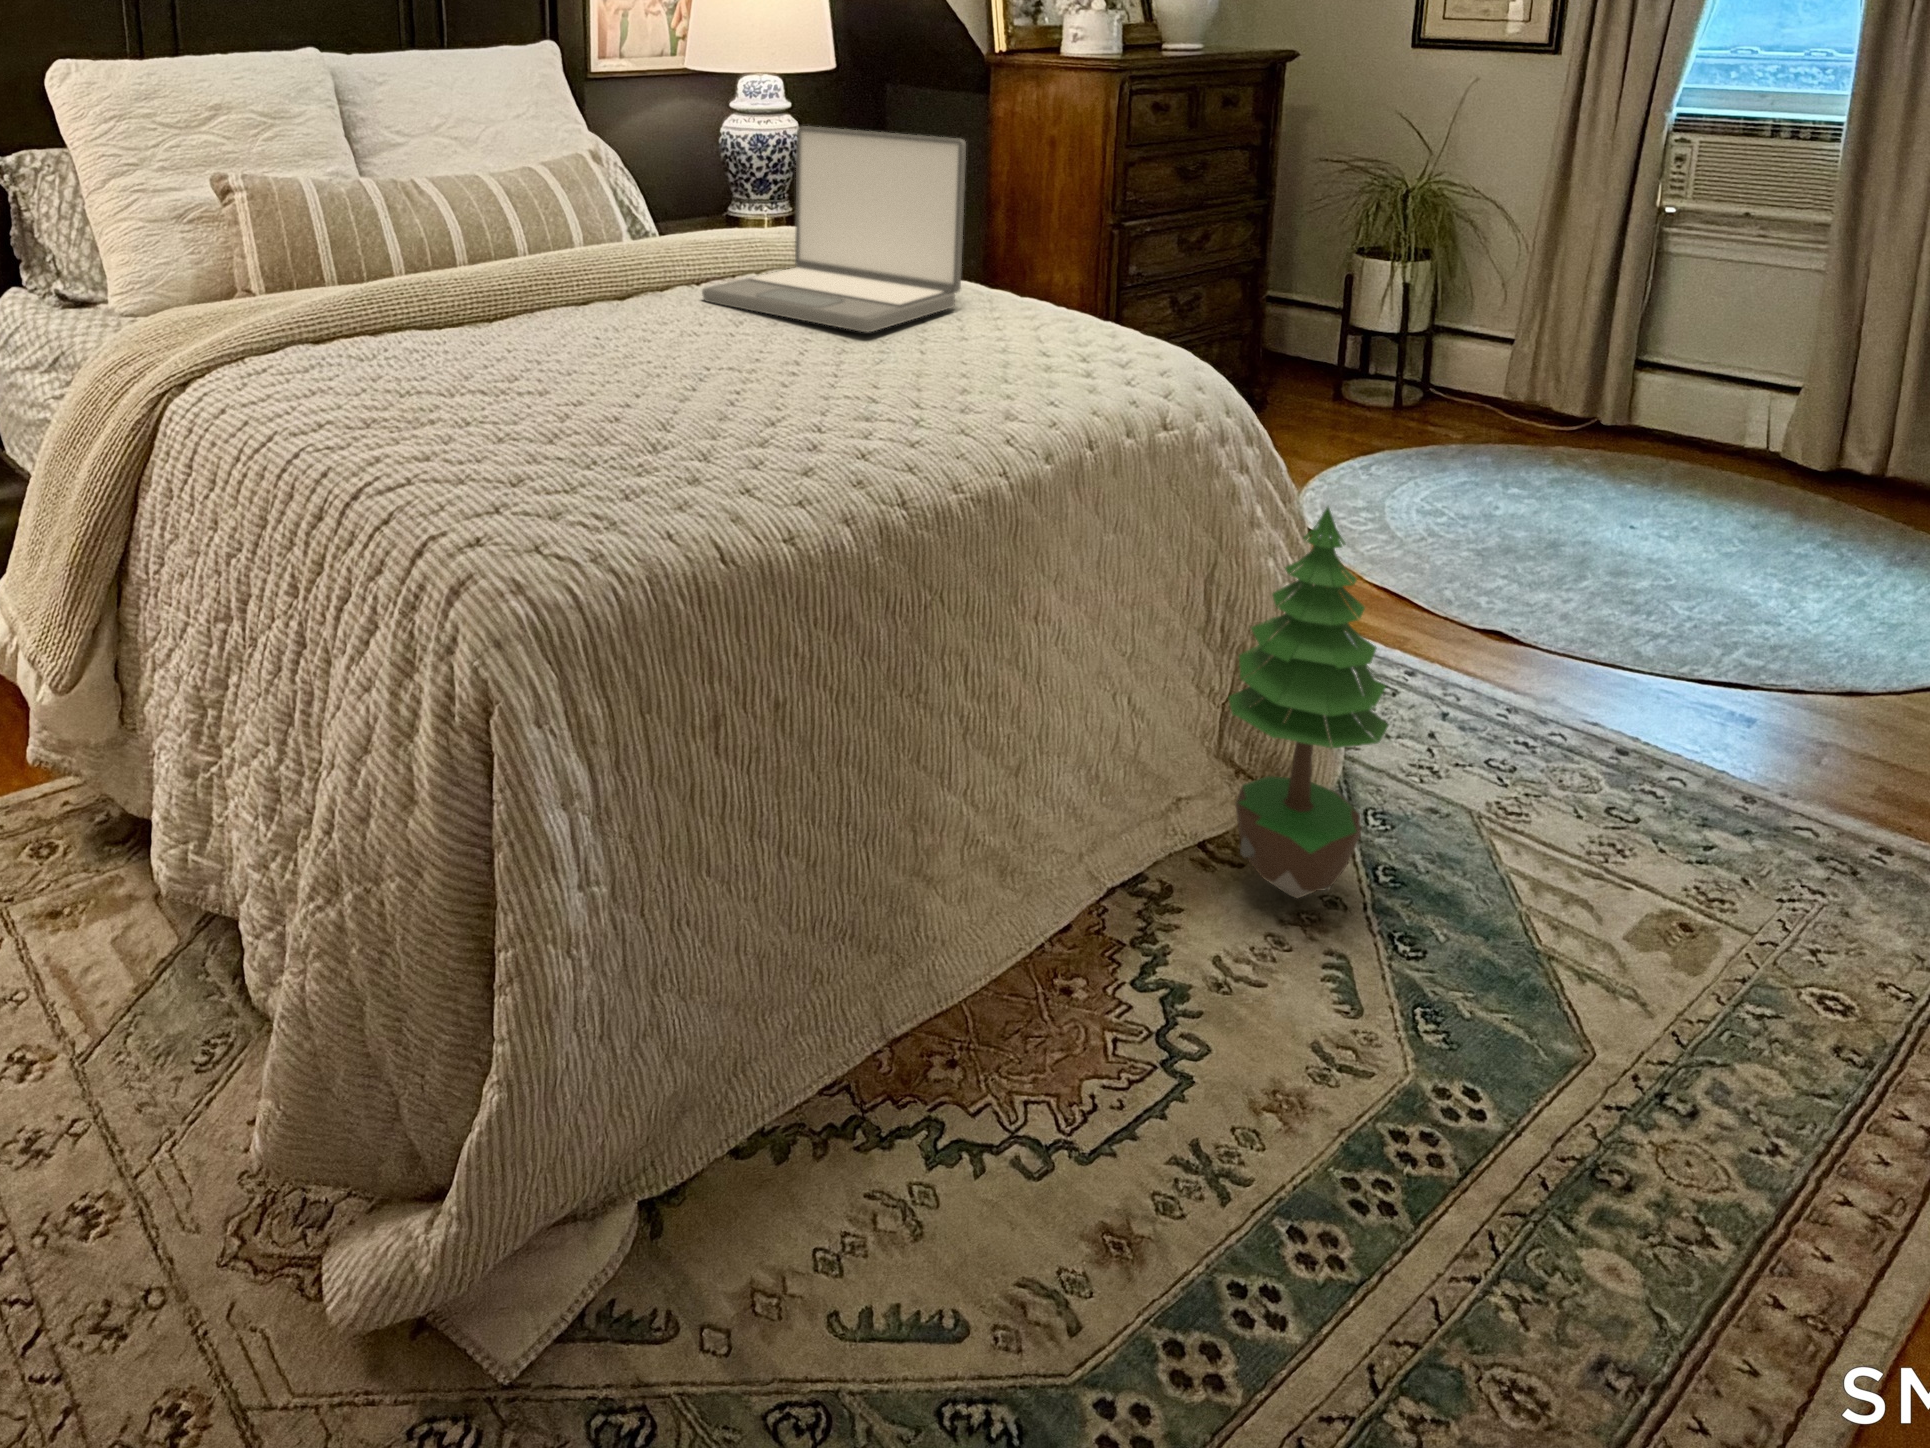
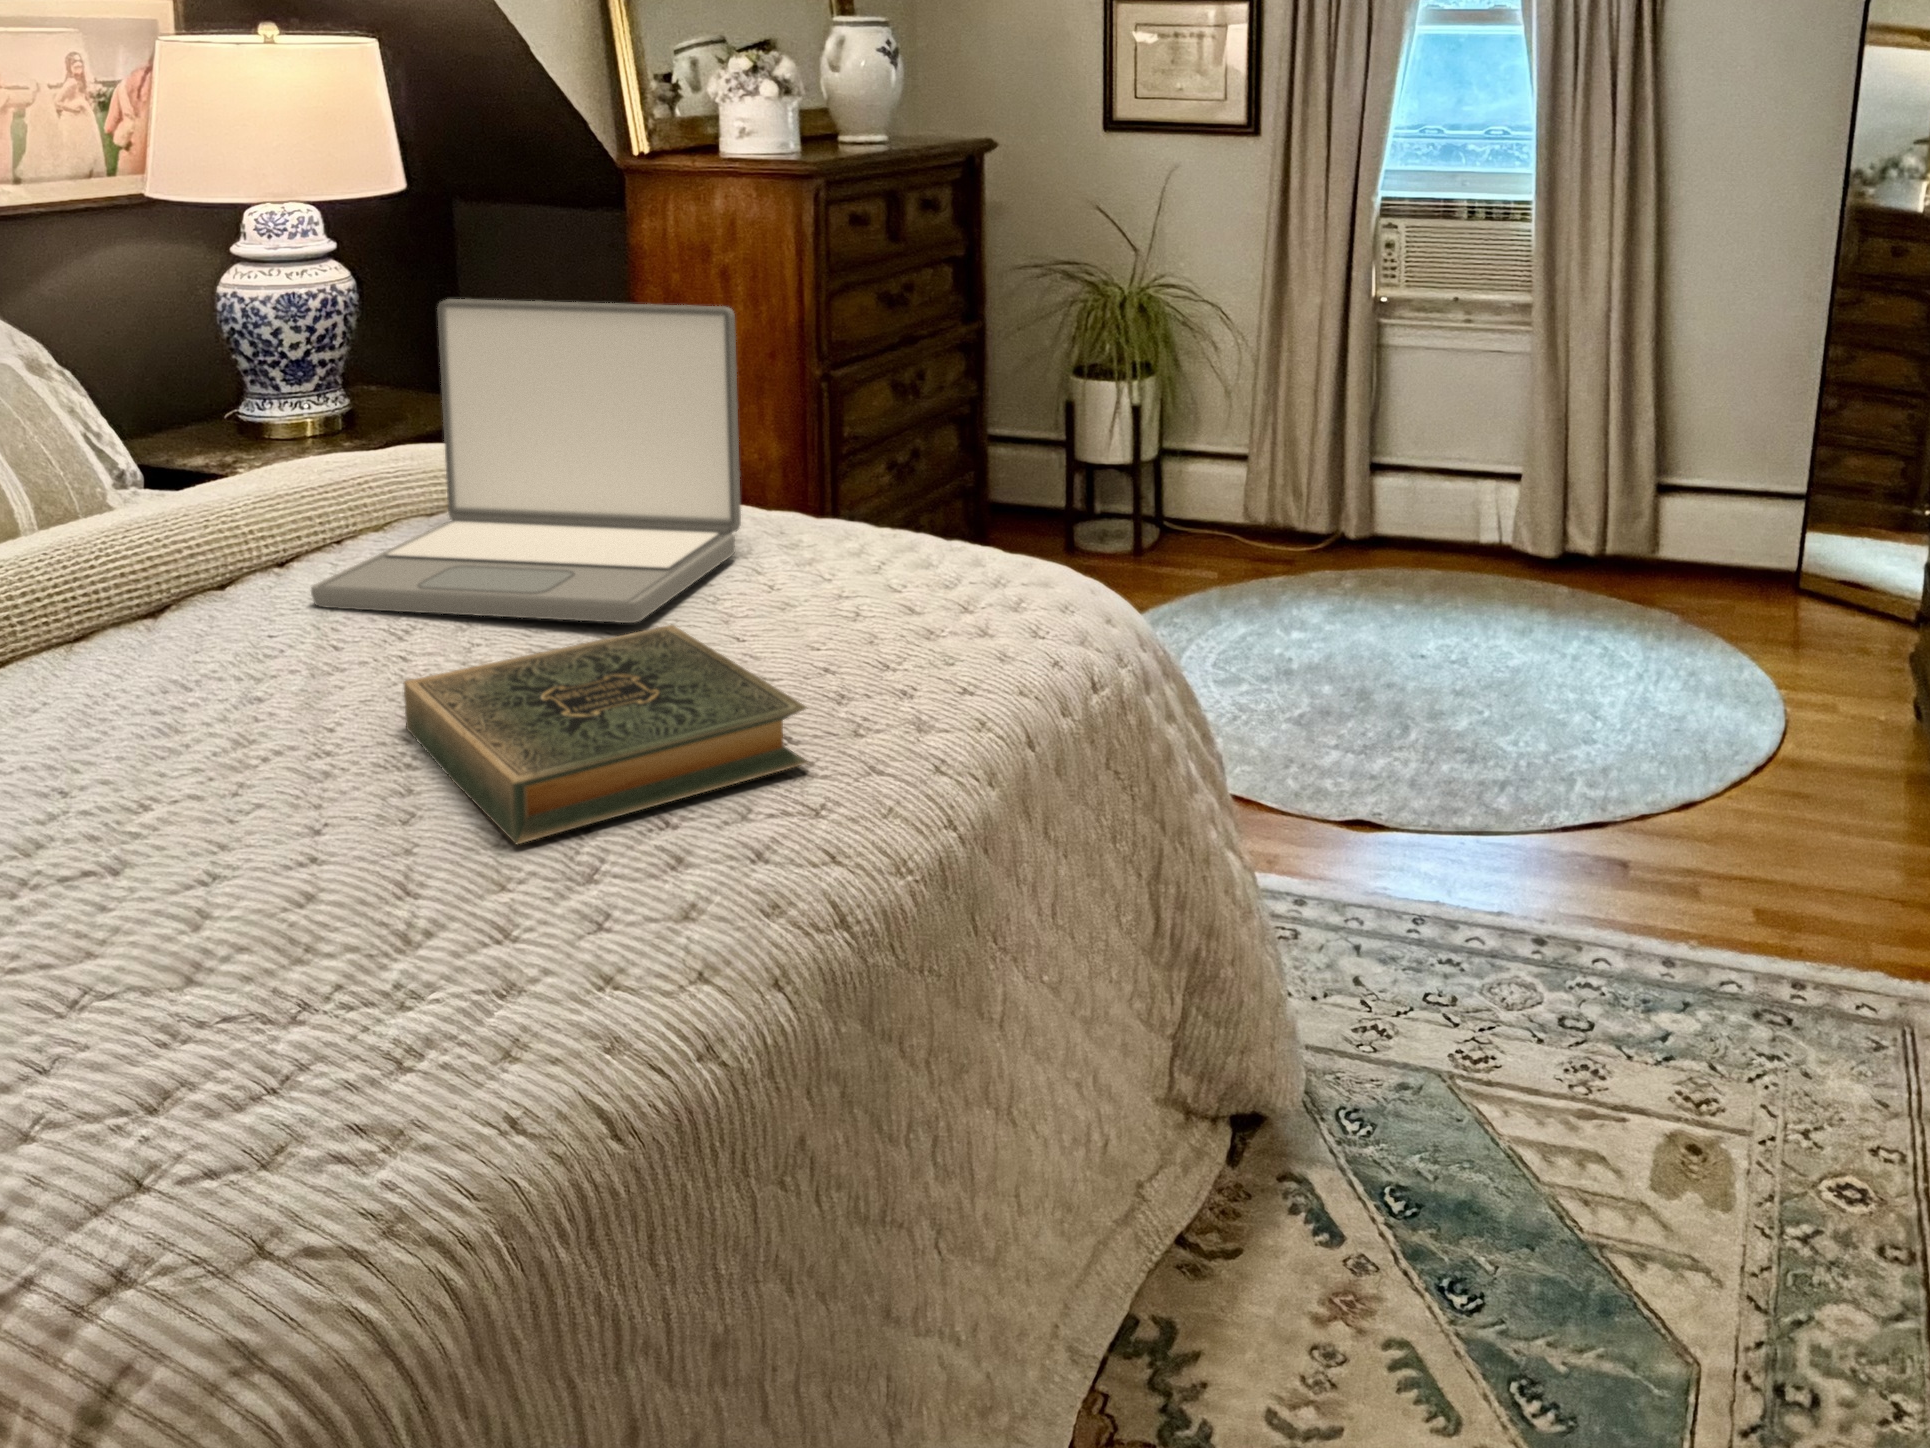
hardback book: none [716,331,923,423] -> present [404,625,808,845]
potted tree: present [1228,507,1388,898] -> none [1210,757,1409,1282]

